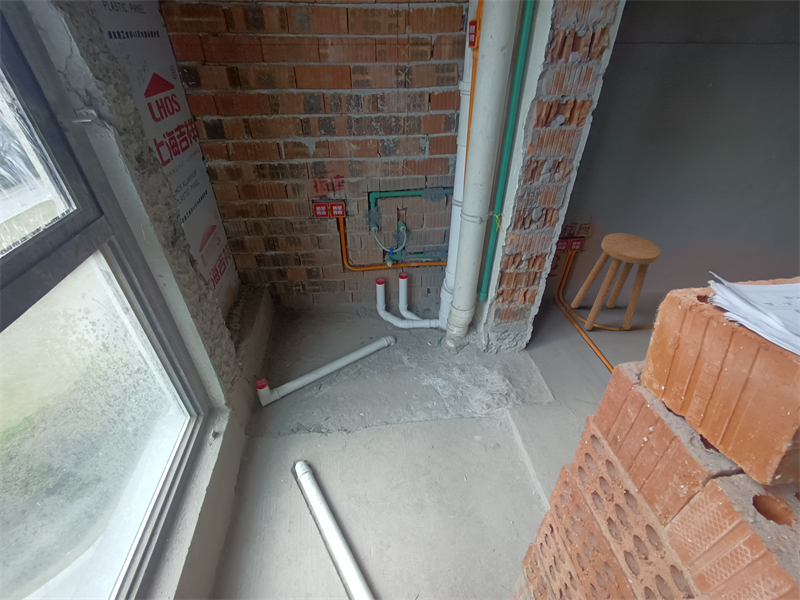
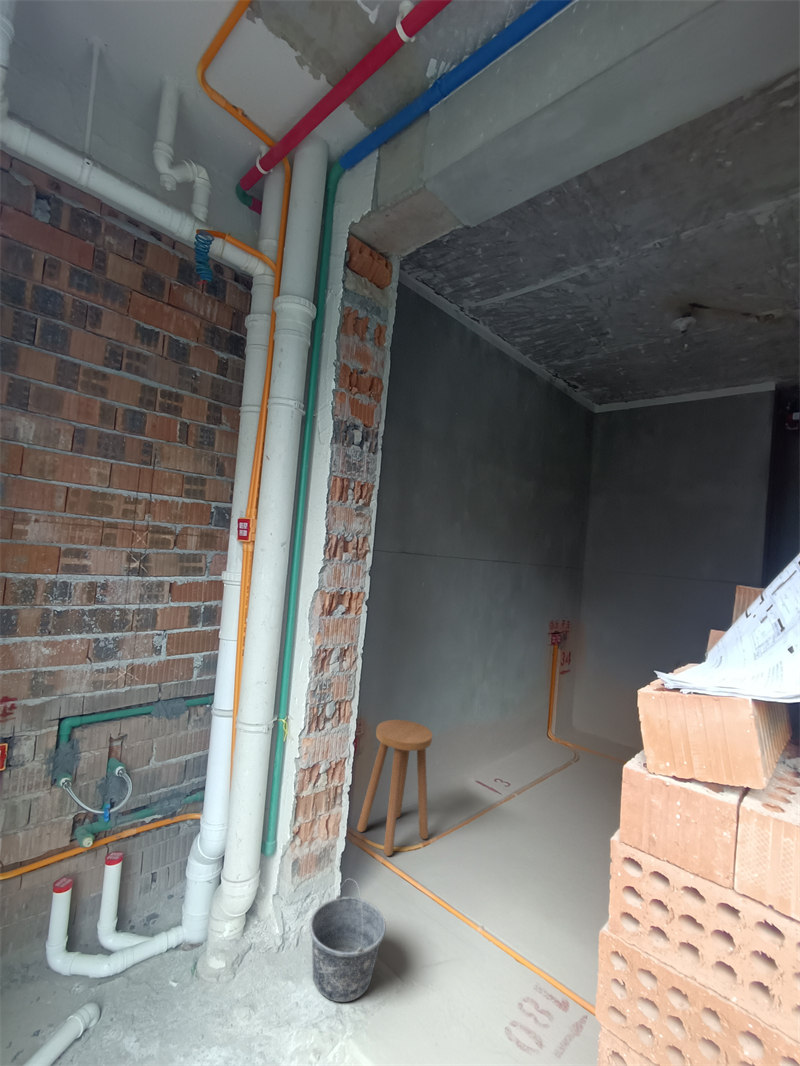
bucket: none [499,332,553,394] -> present [309,879,386,1002]

